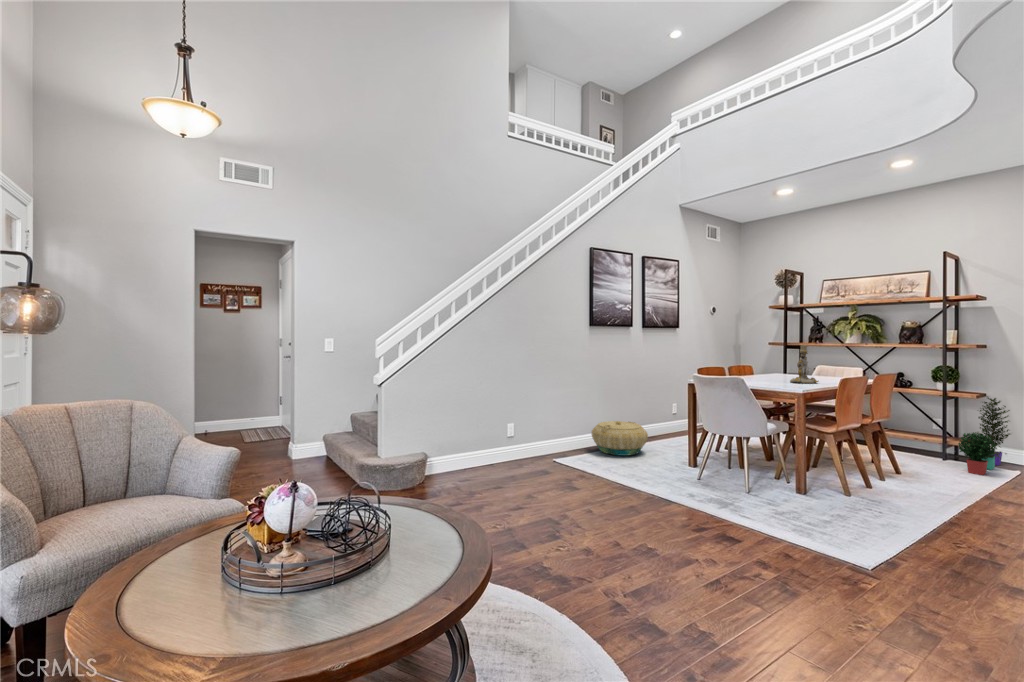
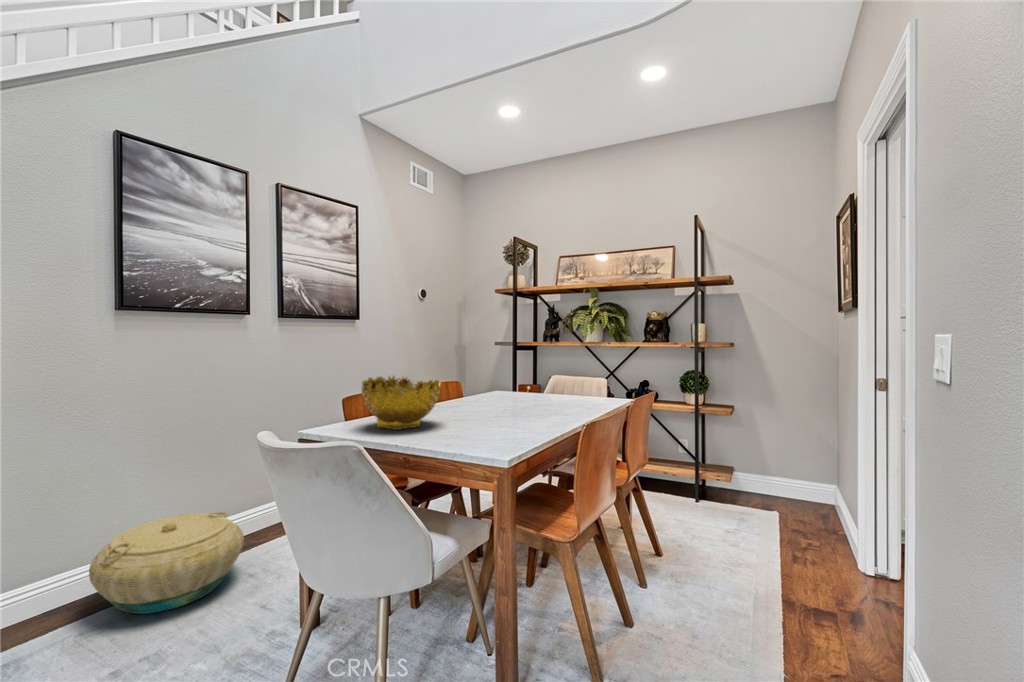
candlestick: present [790,345,819,384] -> none [497,349,547,428]
decorative bowl: none [719,357,759,381] -> present [362,376,440,430]
potted plant: present [958,396,1010,475] -> none [720,409,767,529]

